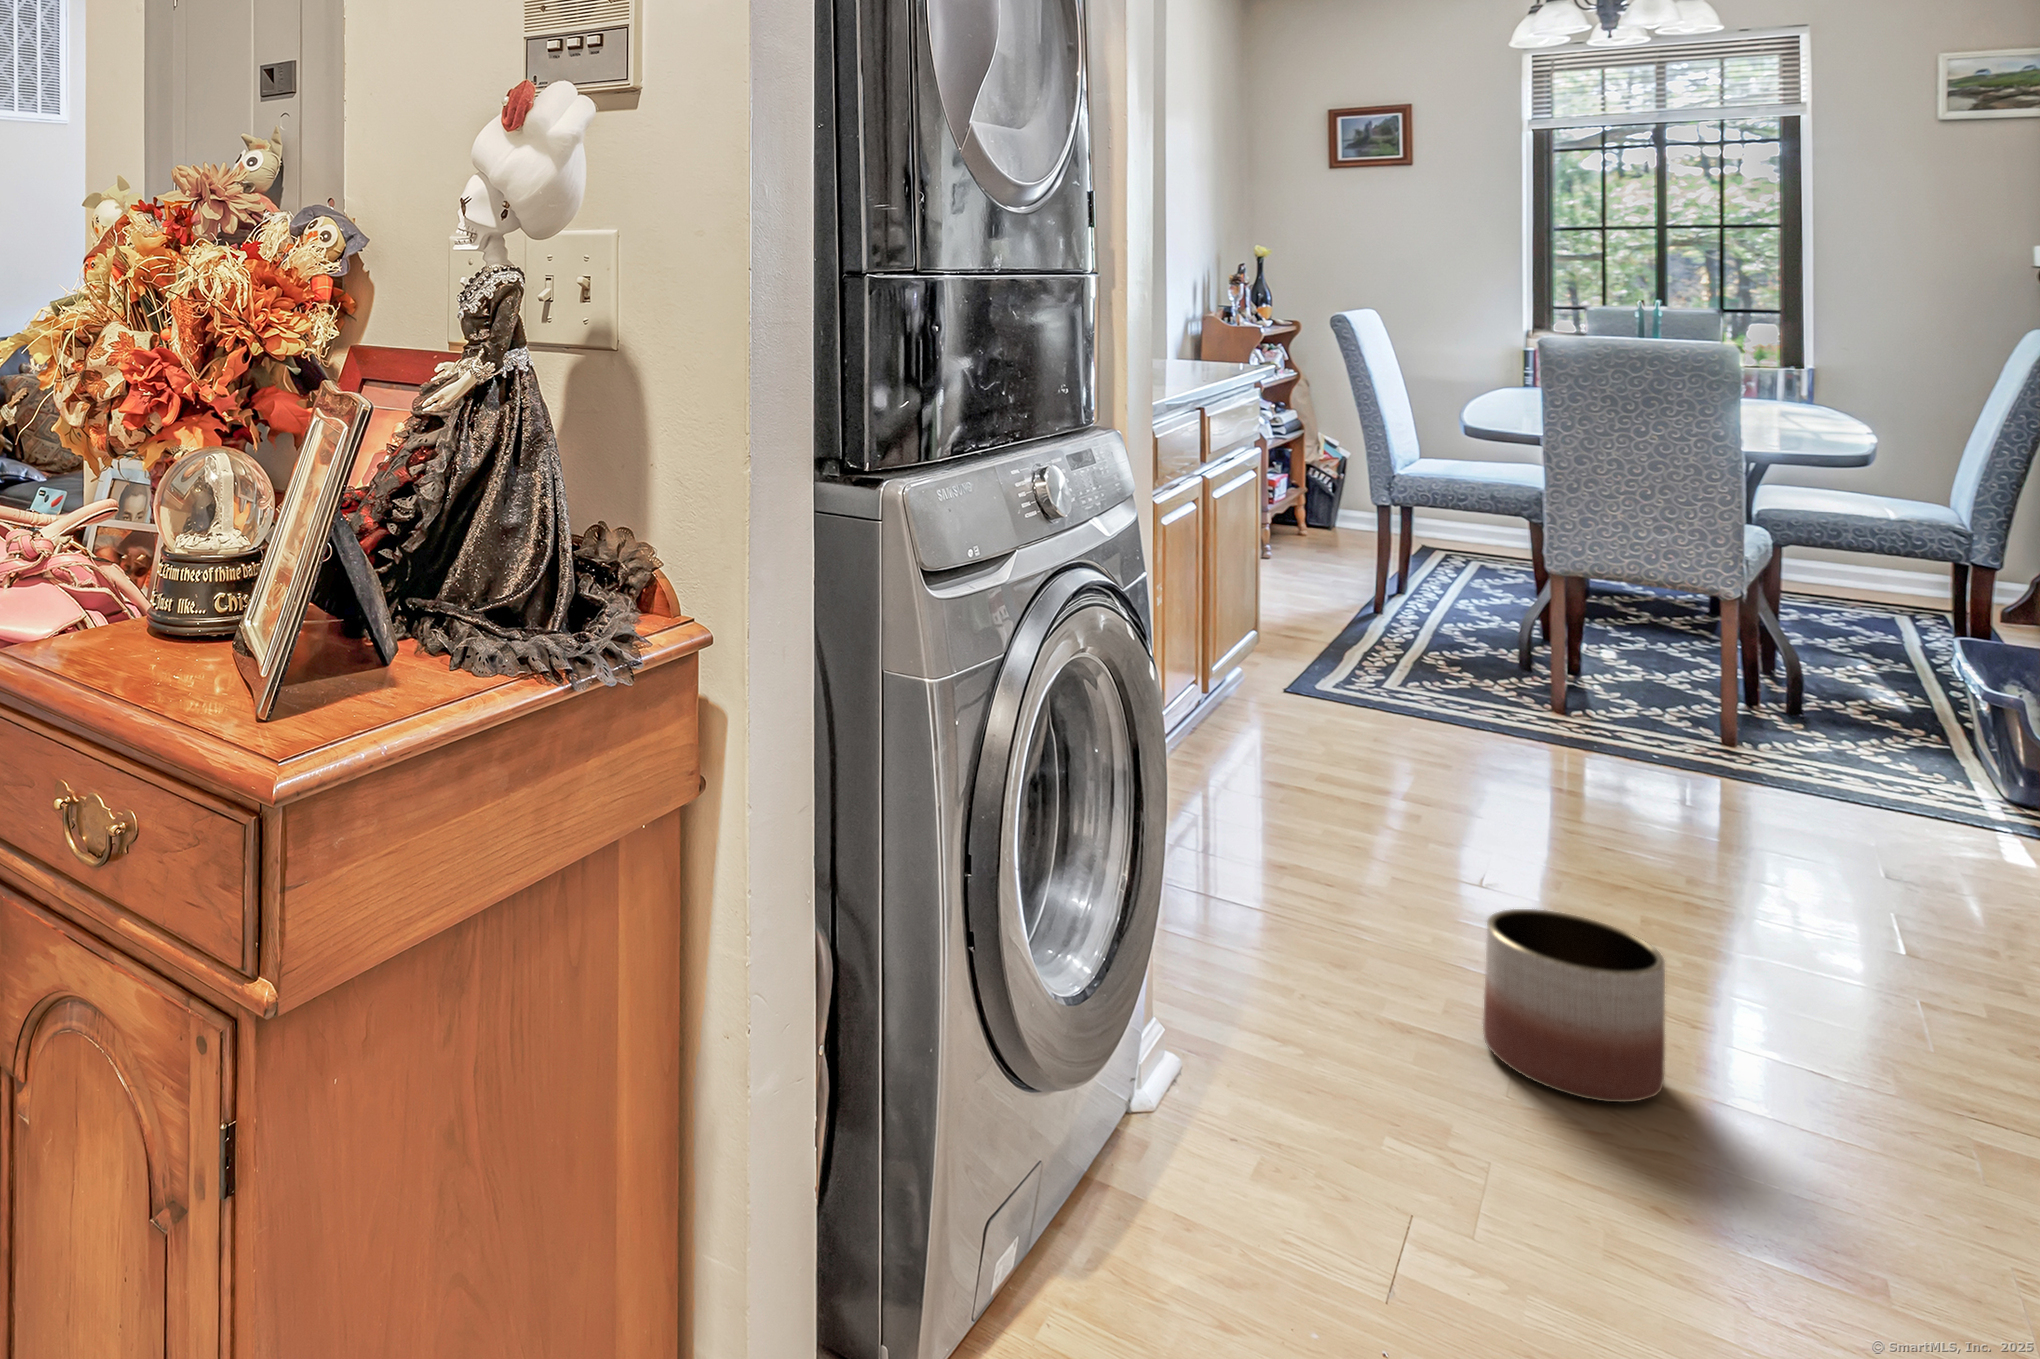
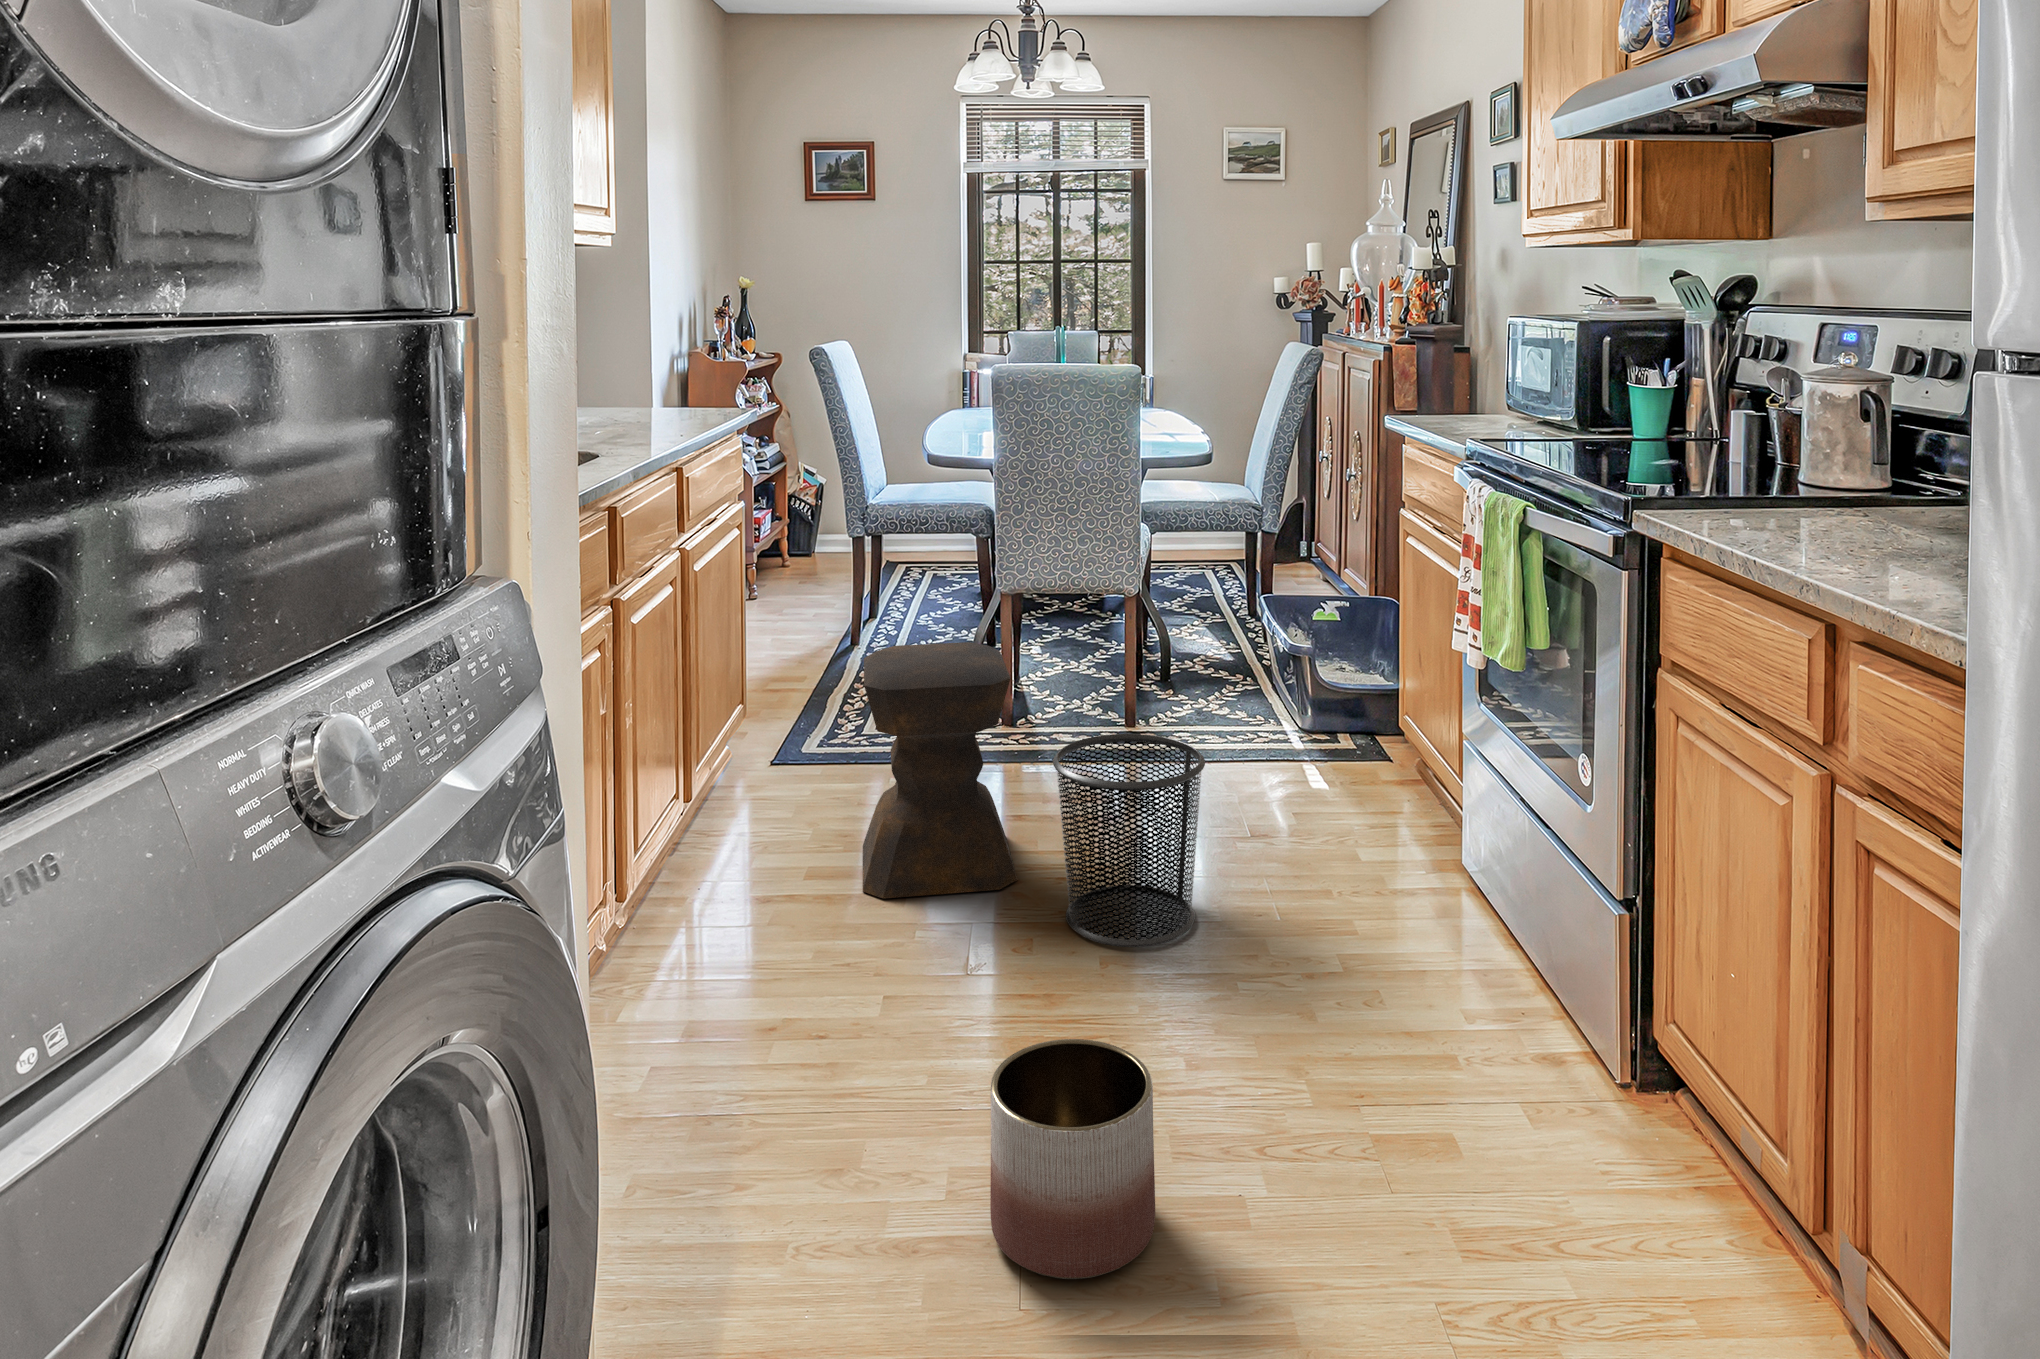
stool: none [1372,591,1549,834] -> present [863,642,1017,898]
waste bin: none [1593,706,1798,920] -> present [1053,734,1205,947]

